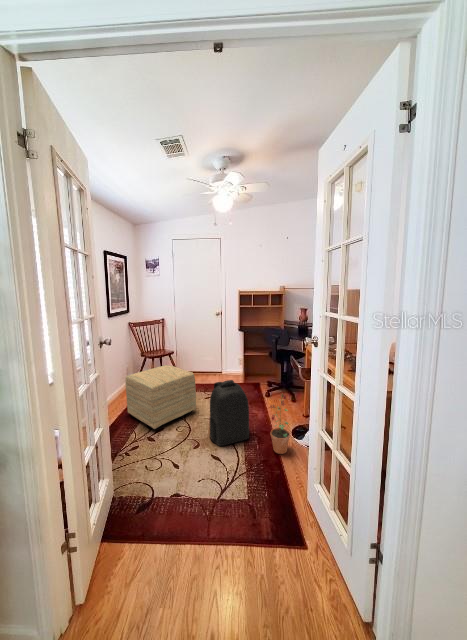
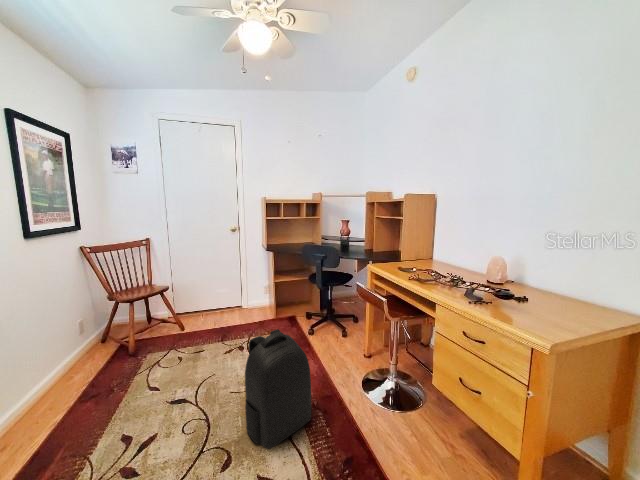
ottoman: present [126,365,196,429] -> none [68,313,214,443]
potted plant: present [270,393,290,454] -> none [341,341,379,438]

